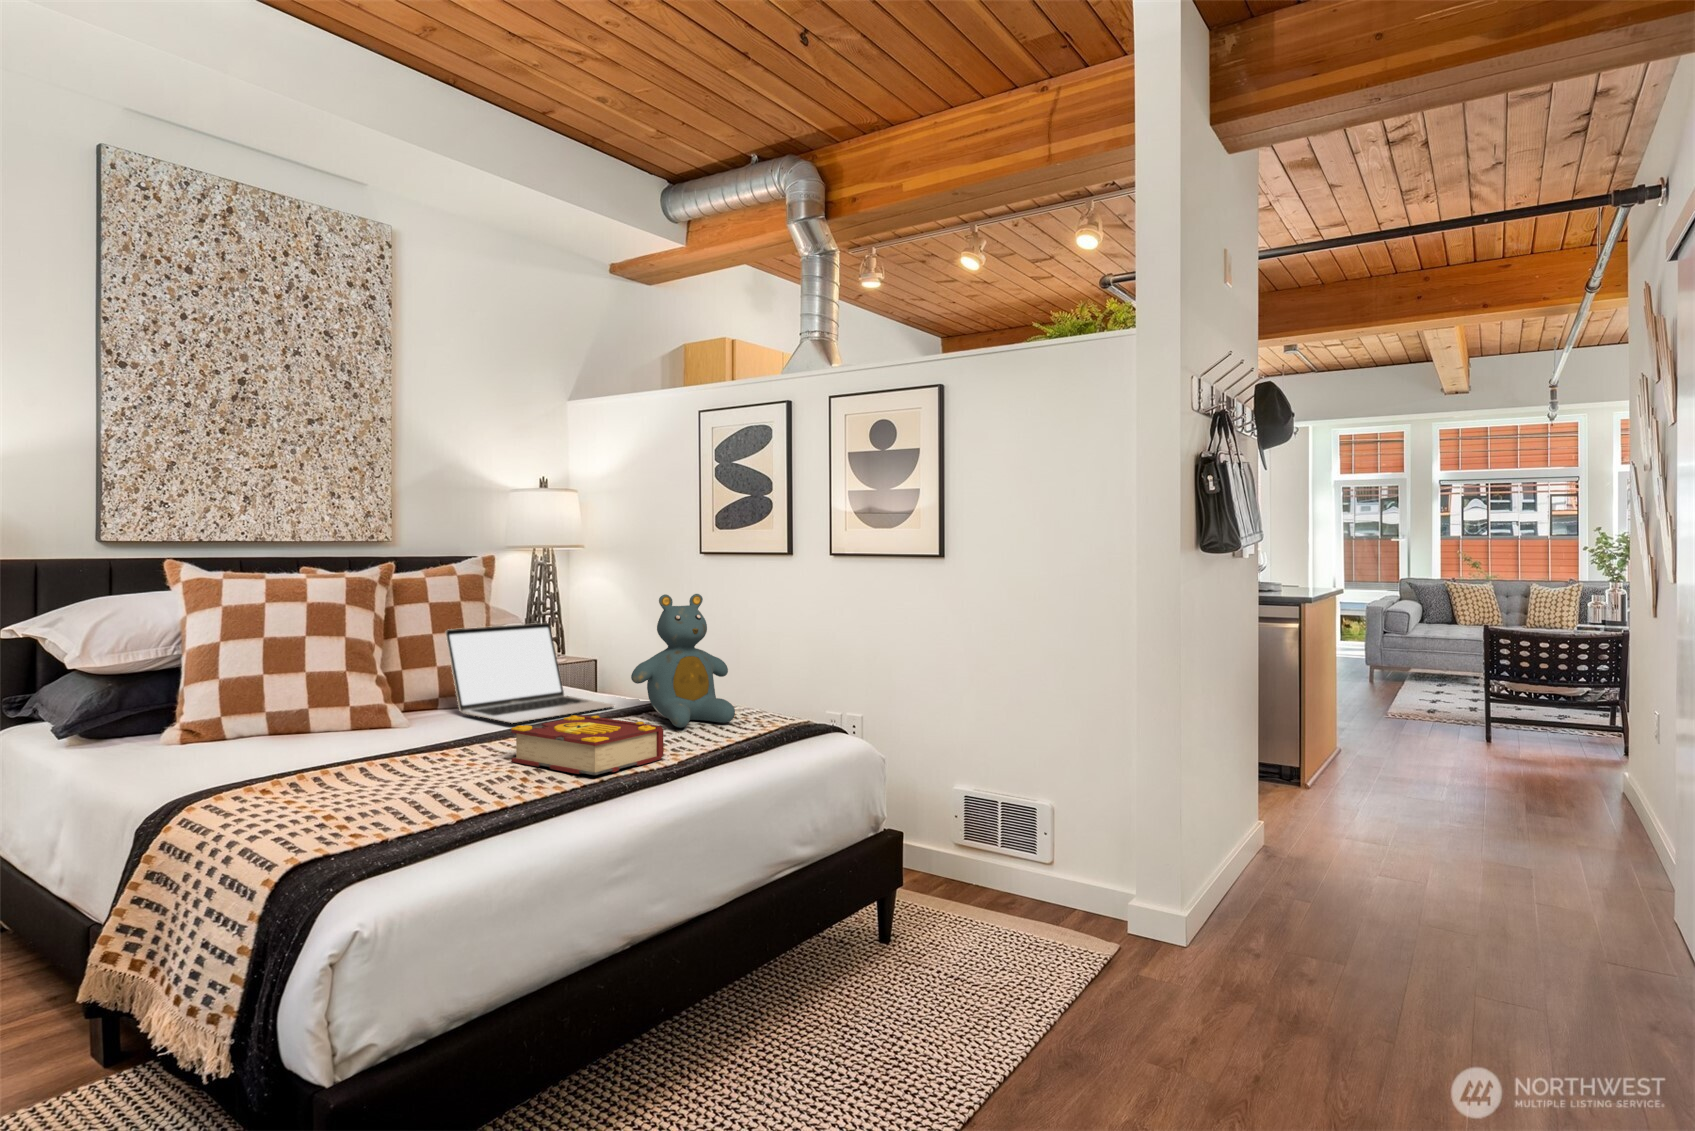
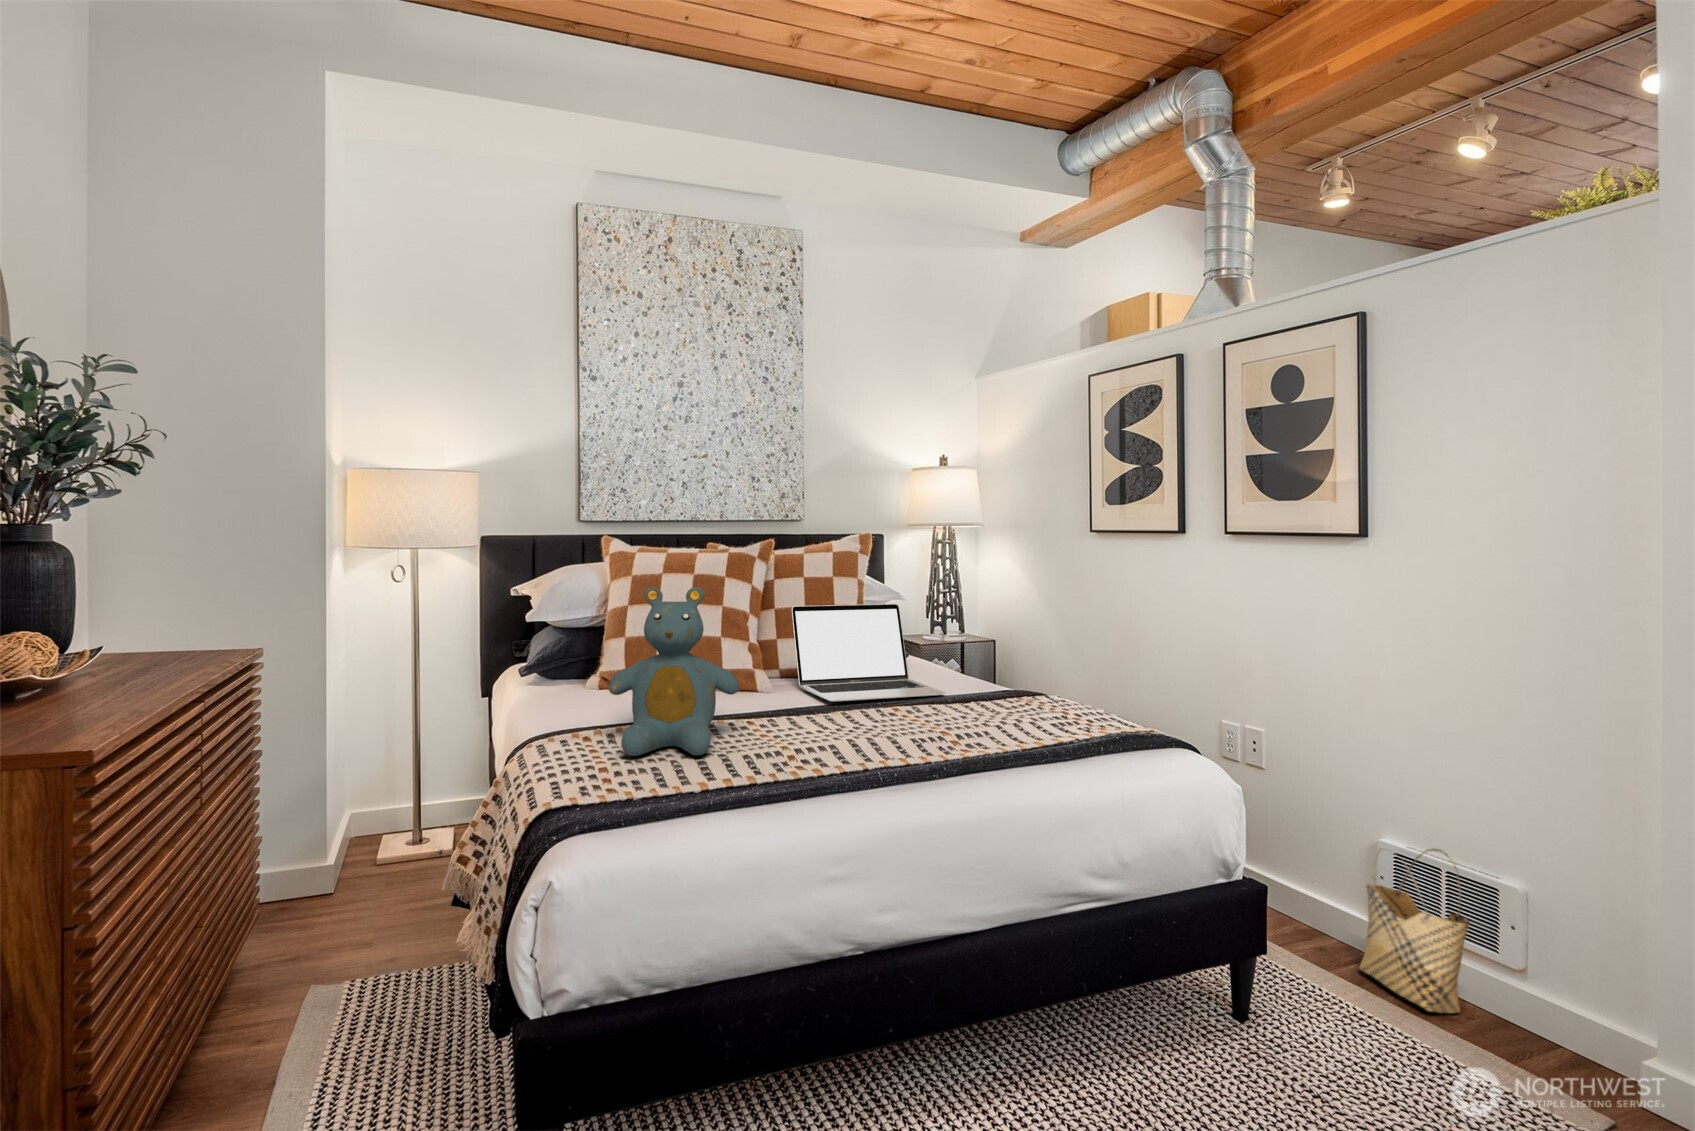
teddy bear: present [631,594,735,728] -> present [608,587,740,756]
book: present [511,715,663,775] -> none [793,699,936,763]
woven basket: none [946,787,1021,906] -> present [1359,849,1470,1013]

